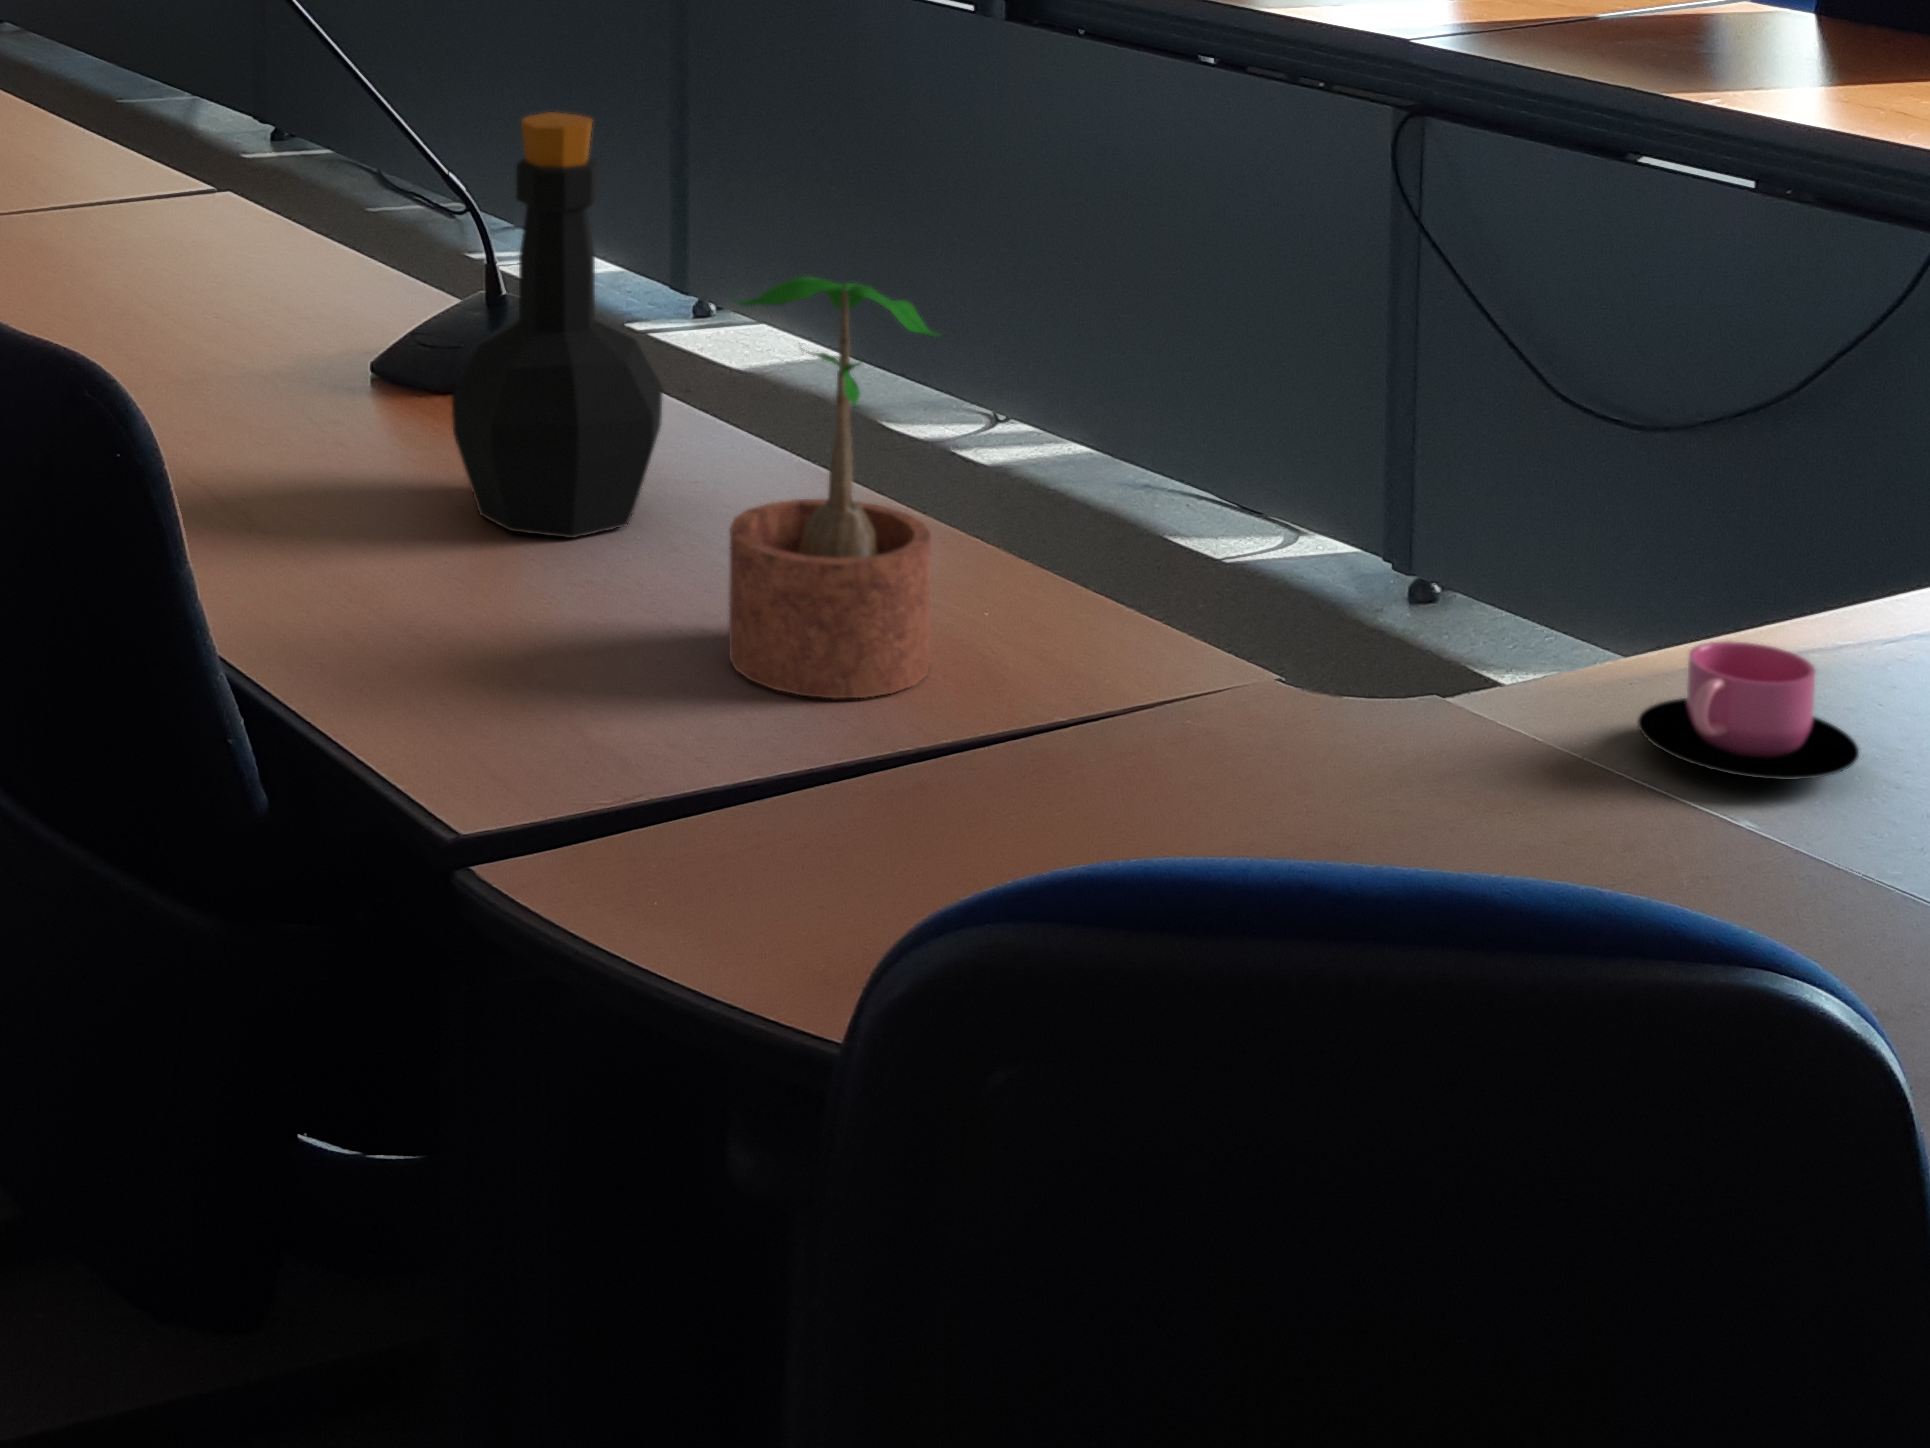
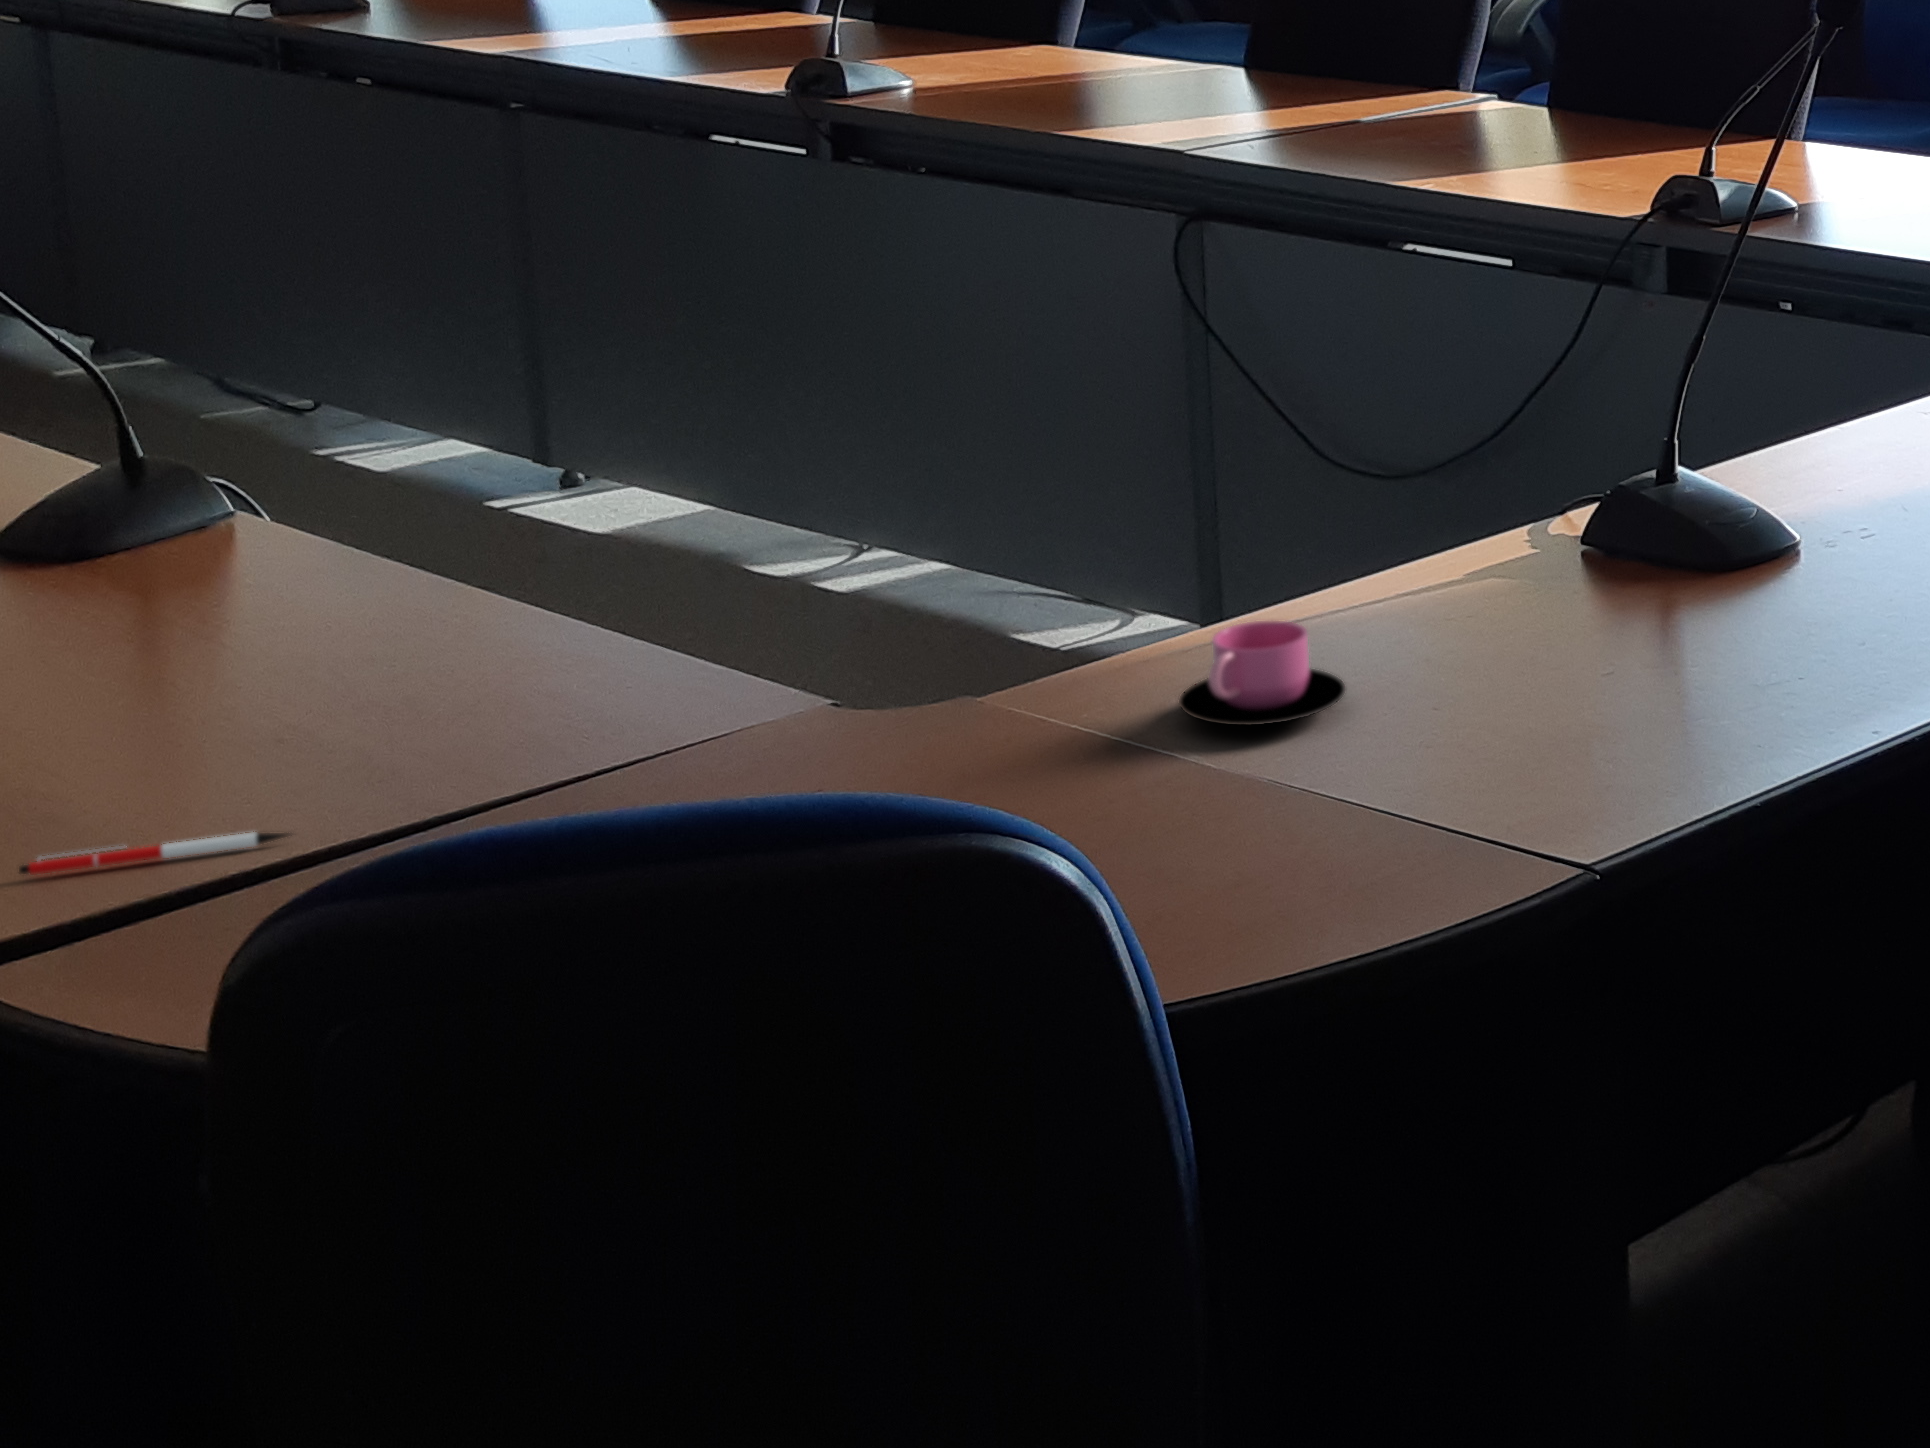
bottle: present [452,112,663,538] -> none [89,295,329,705]
potted plant: present [729,276,941,699] -> none [340,422,576,803]
pen: none [410,683,665,710] -> present [19,832,289,875]

